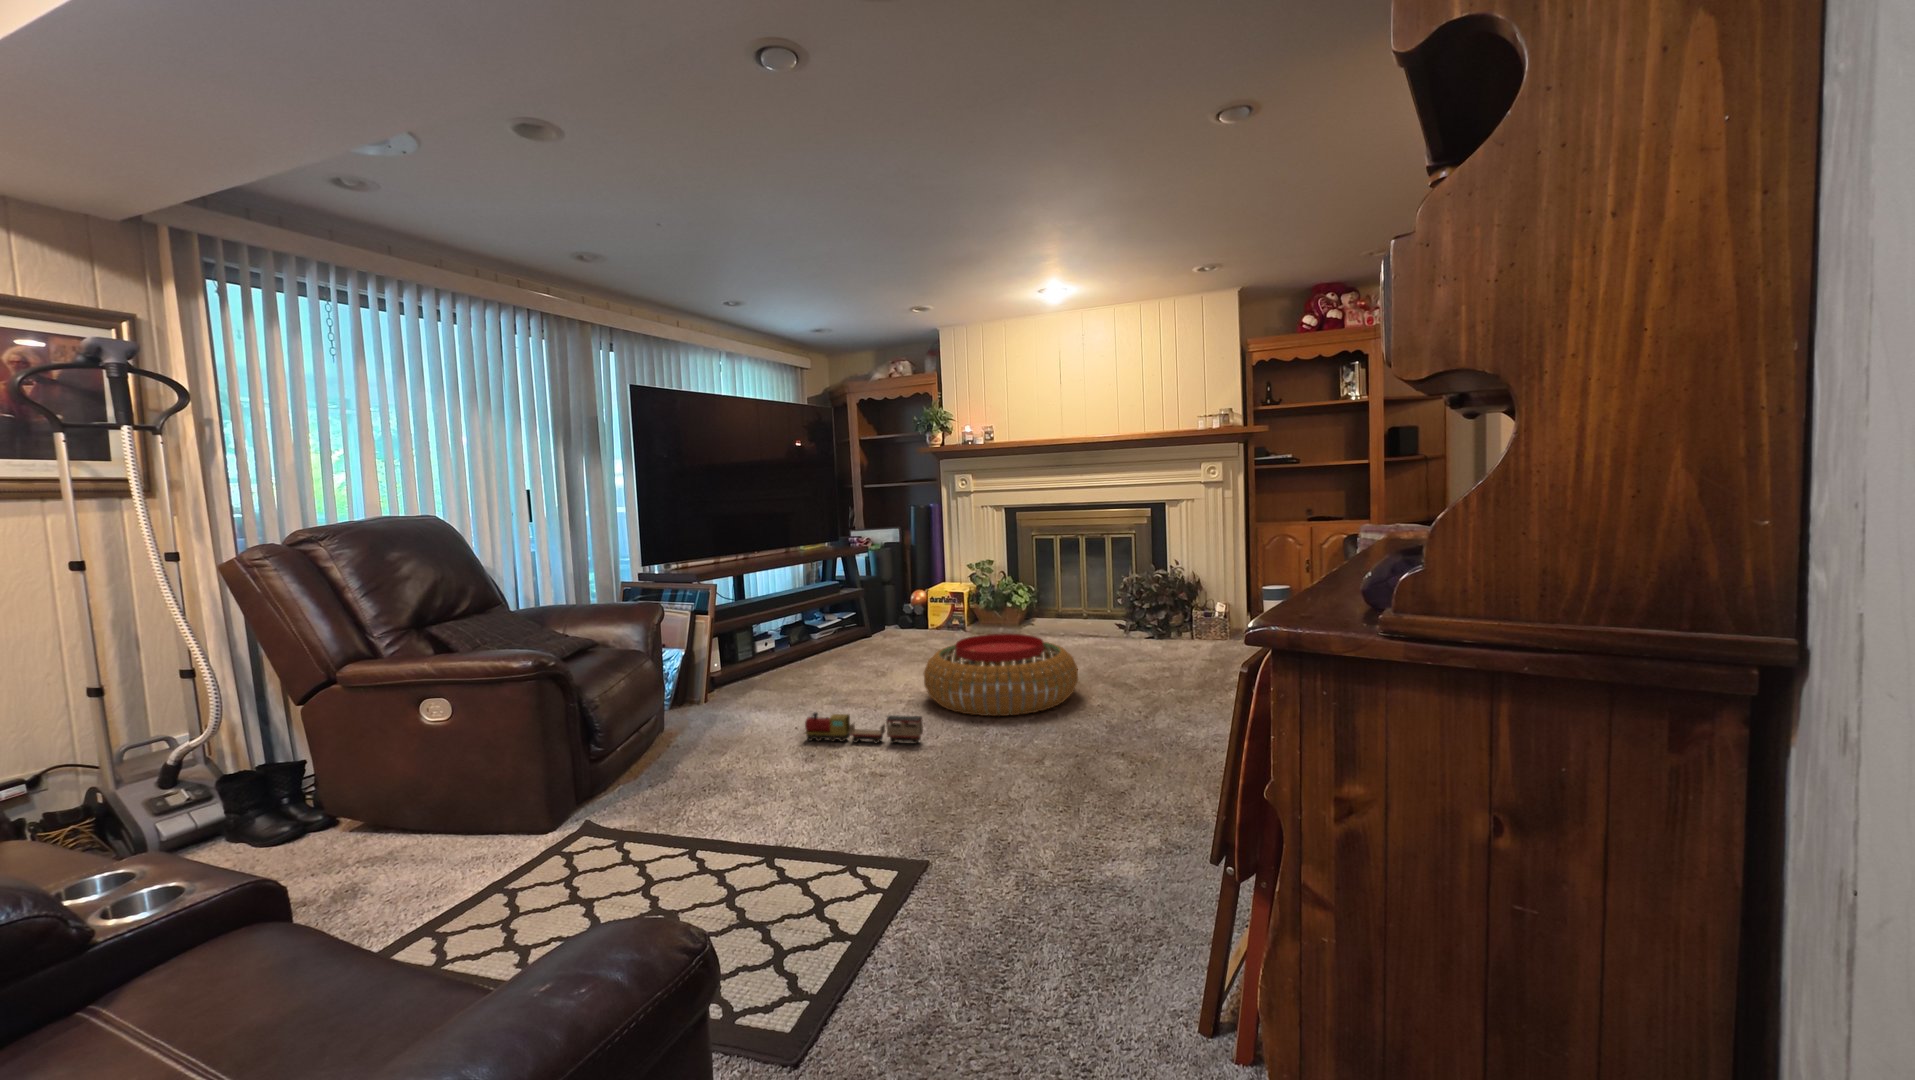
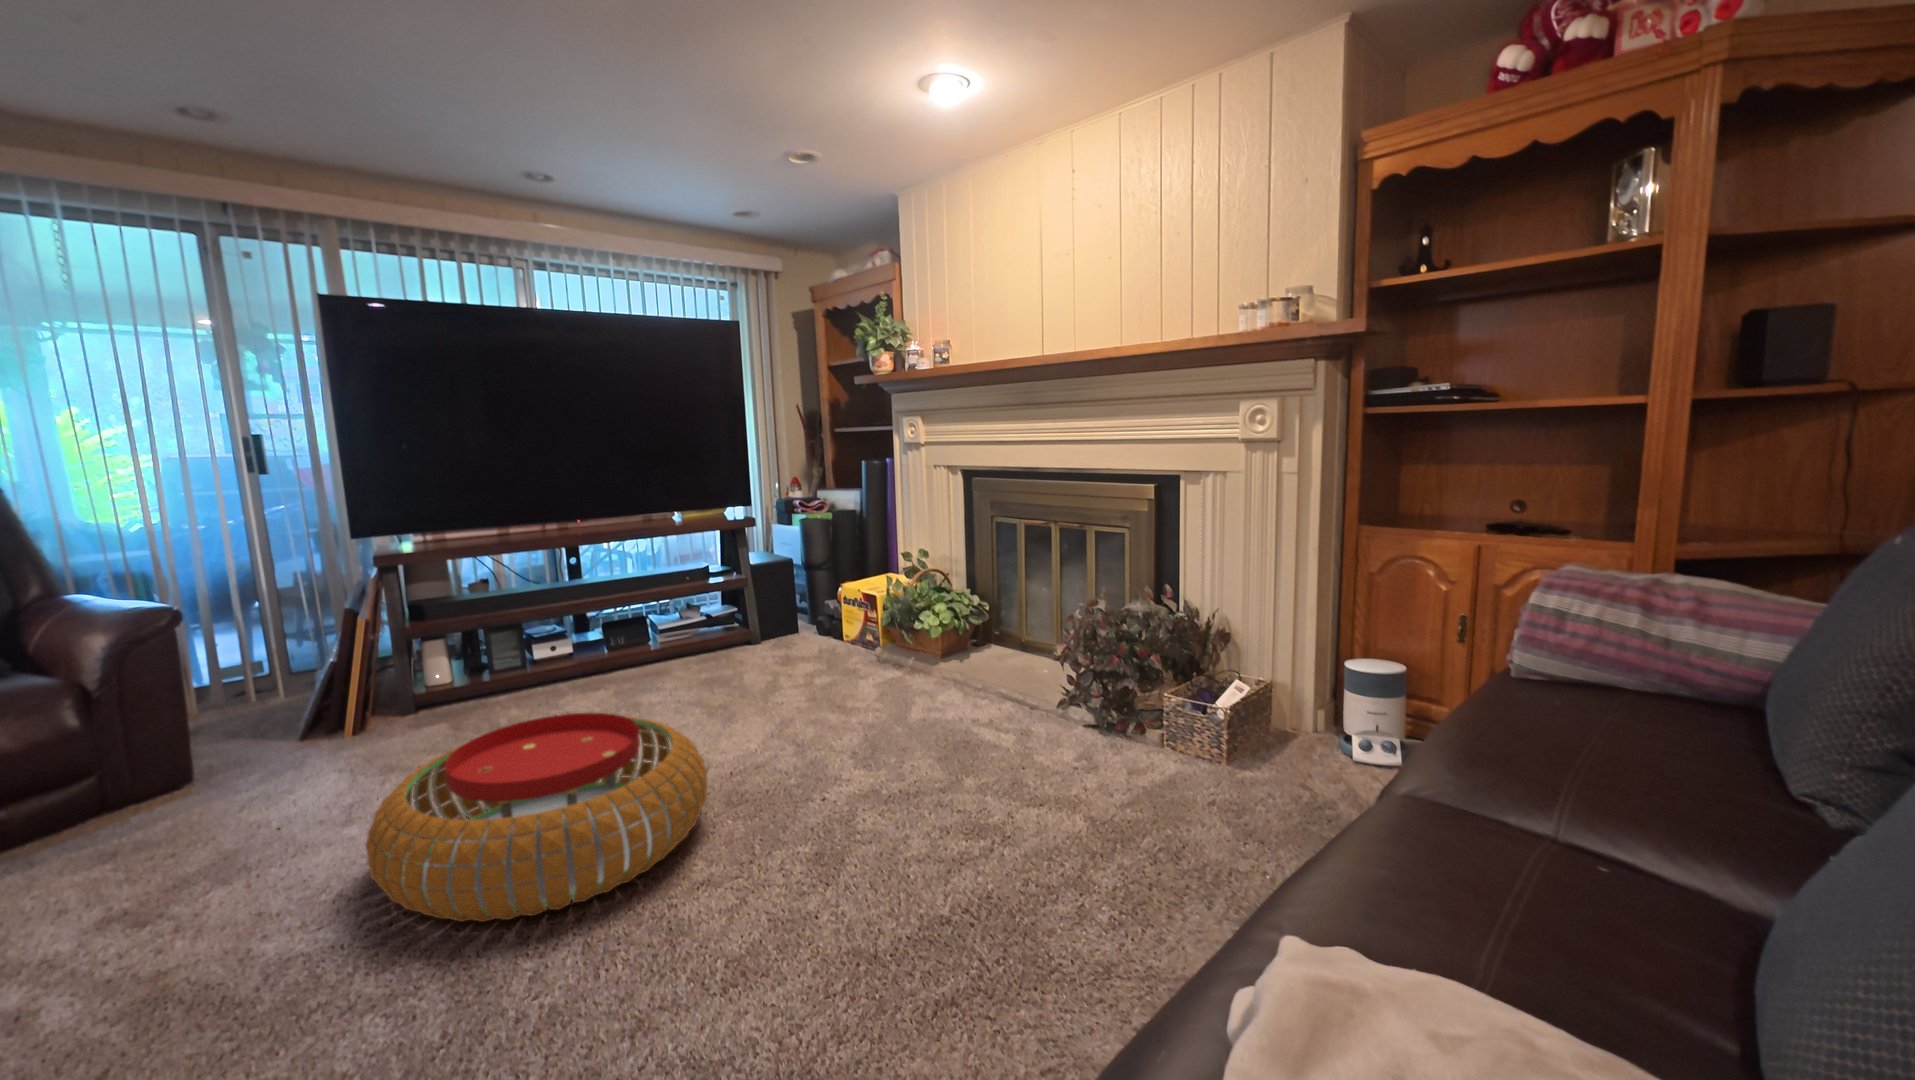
toy train: present [805,712,923,744] -> none [94,837,168,963]

